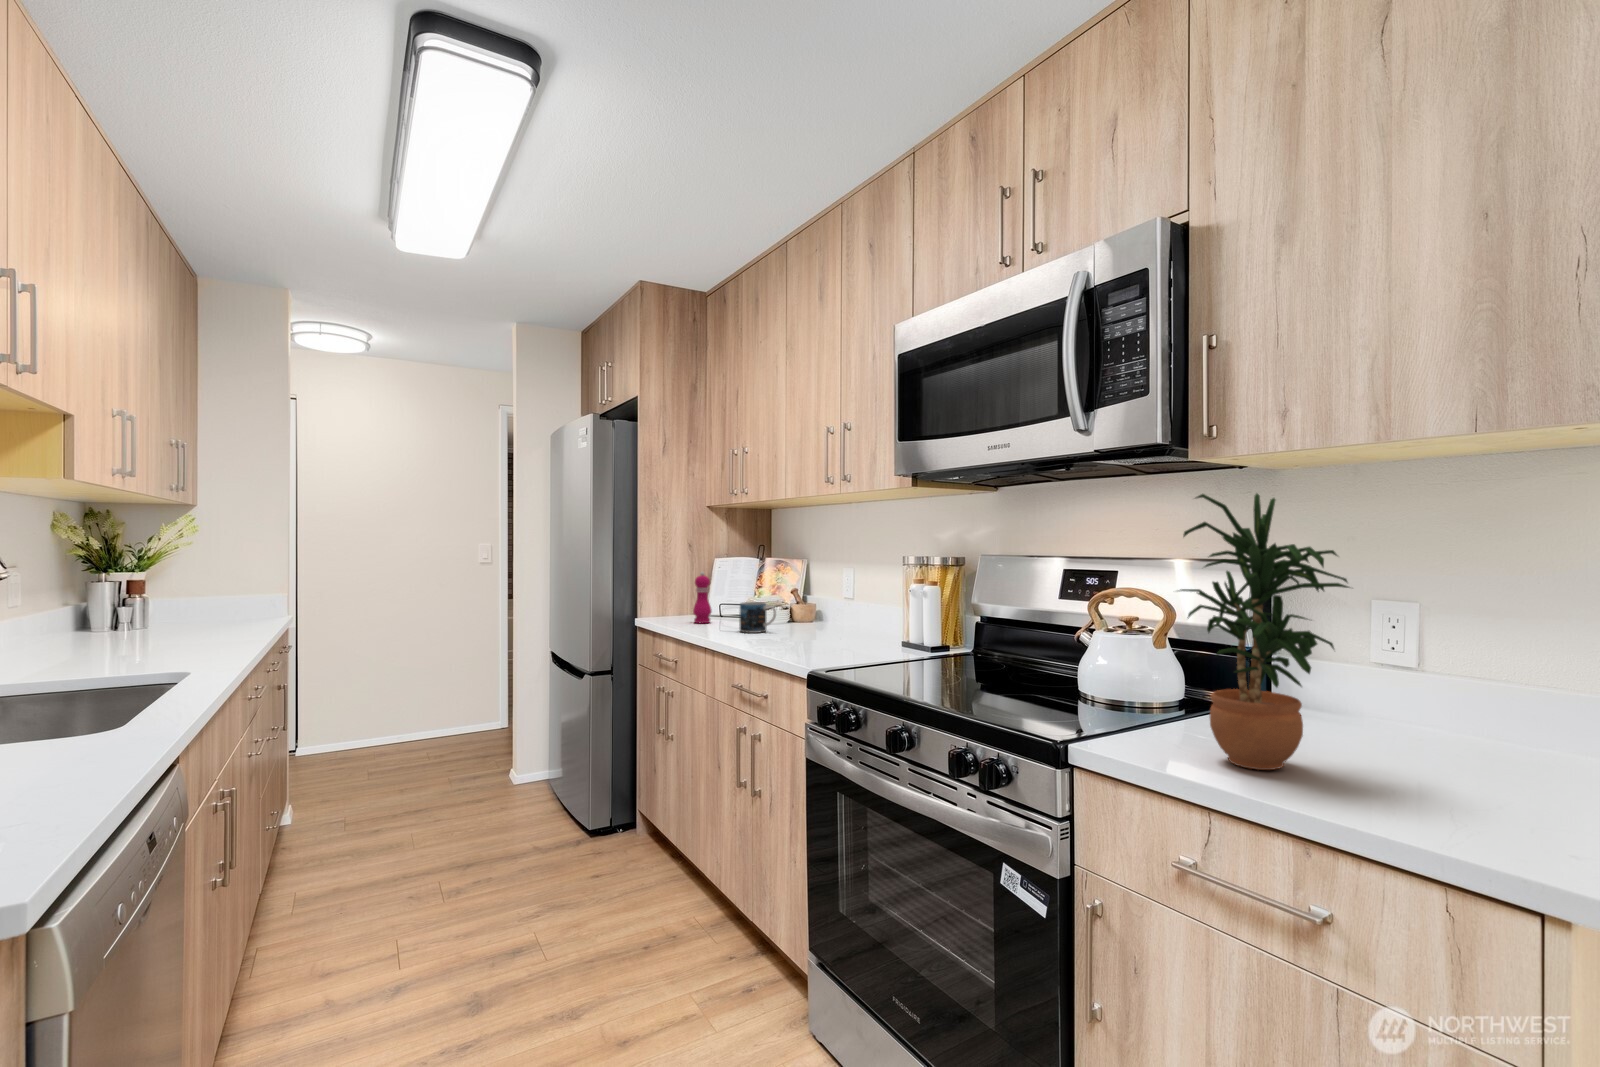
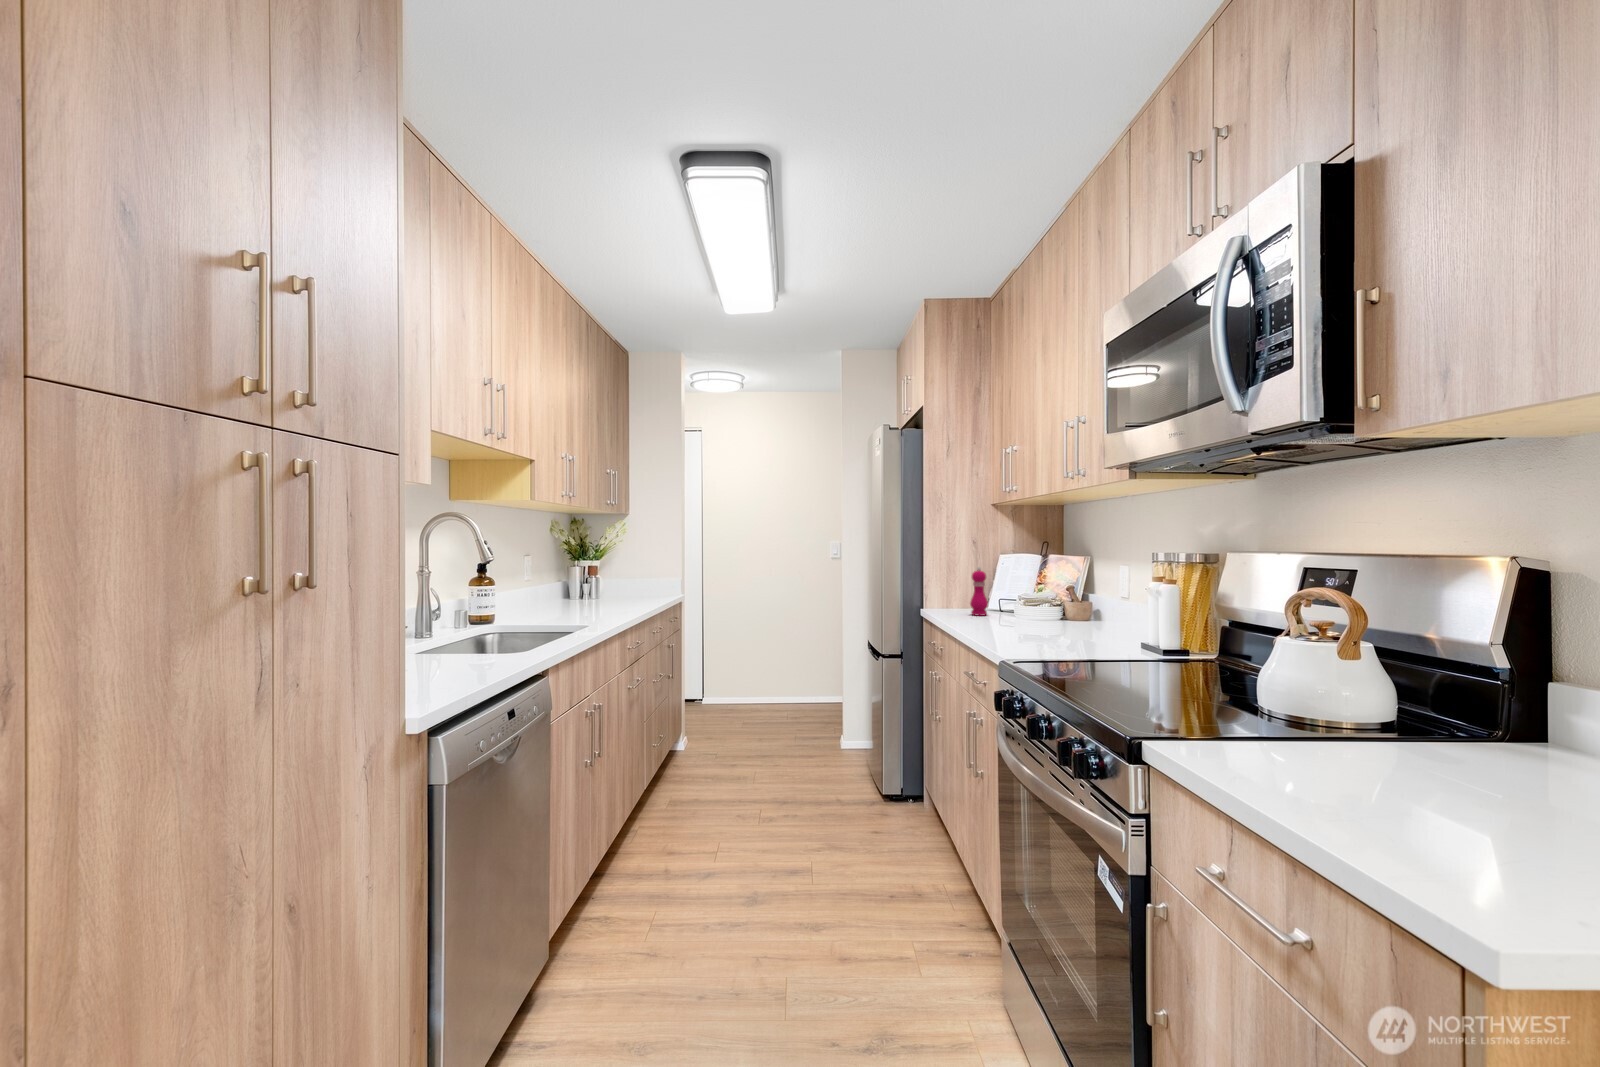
potted plant: present [1180,494,1349,770] -> none [1253,474,1448,795]
mug: present [739,602,776,633] -> none [1000,597,1034,626]

